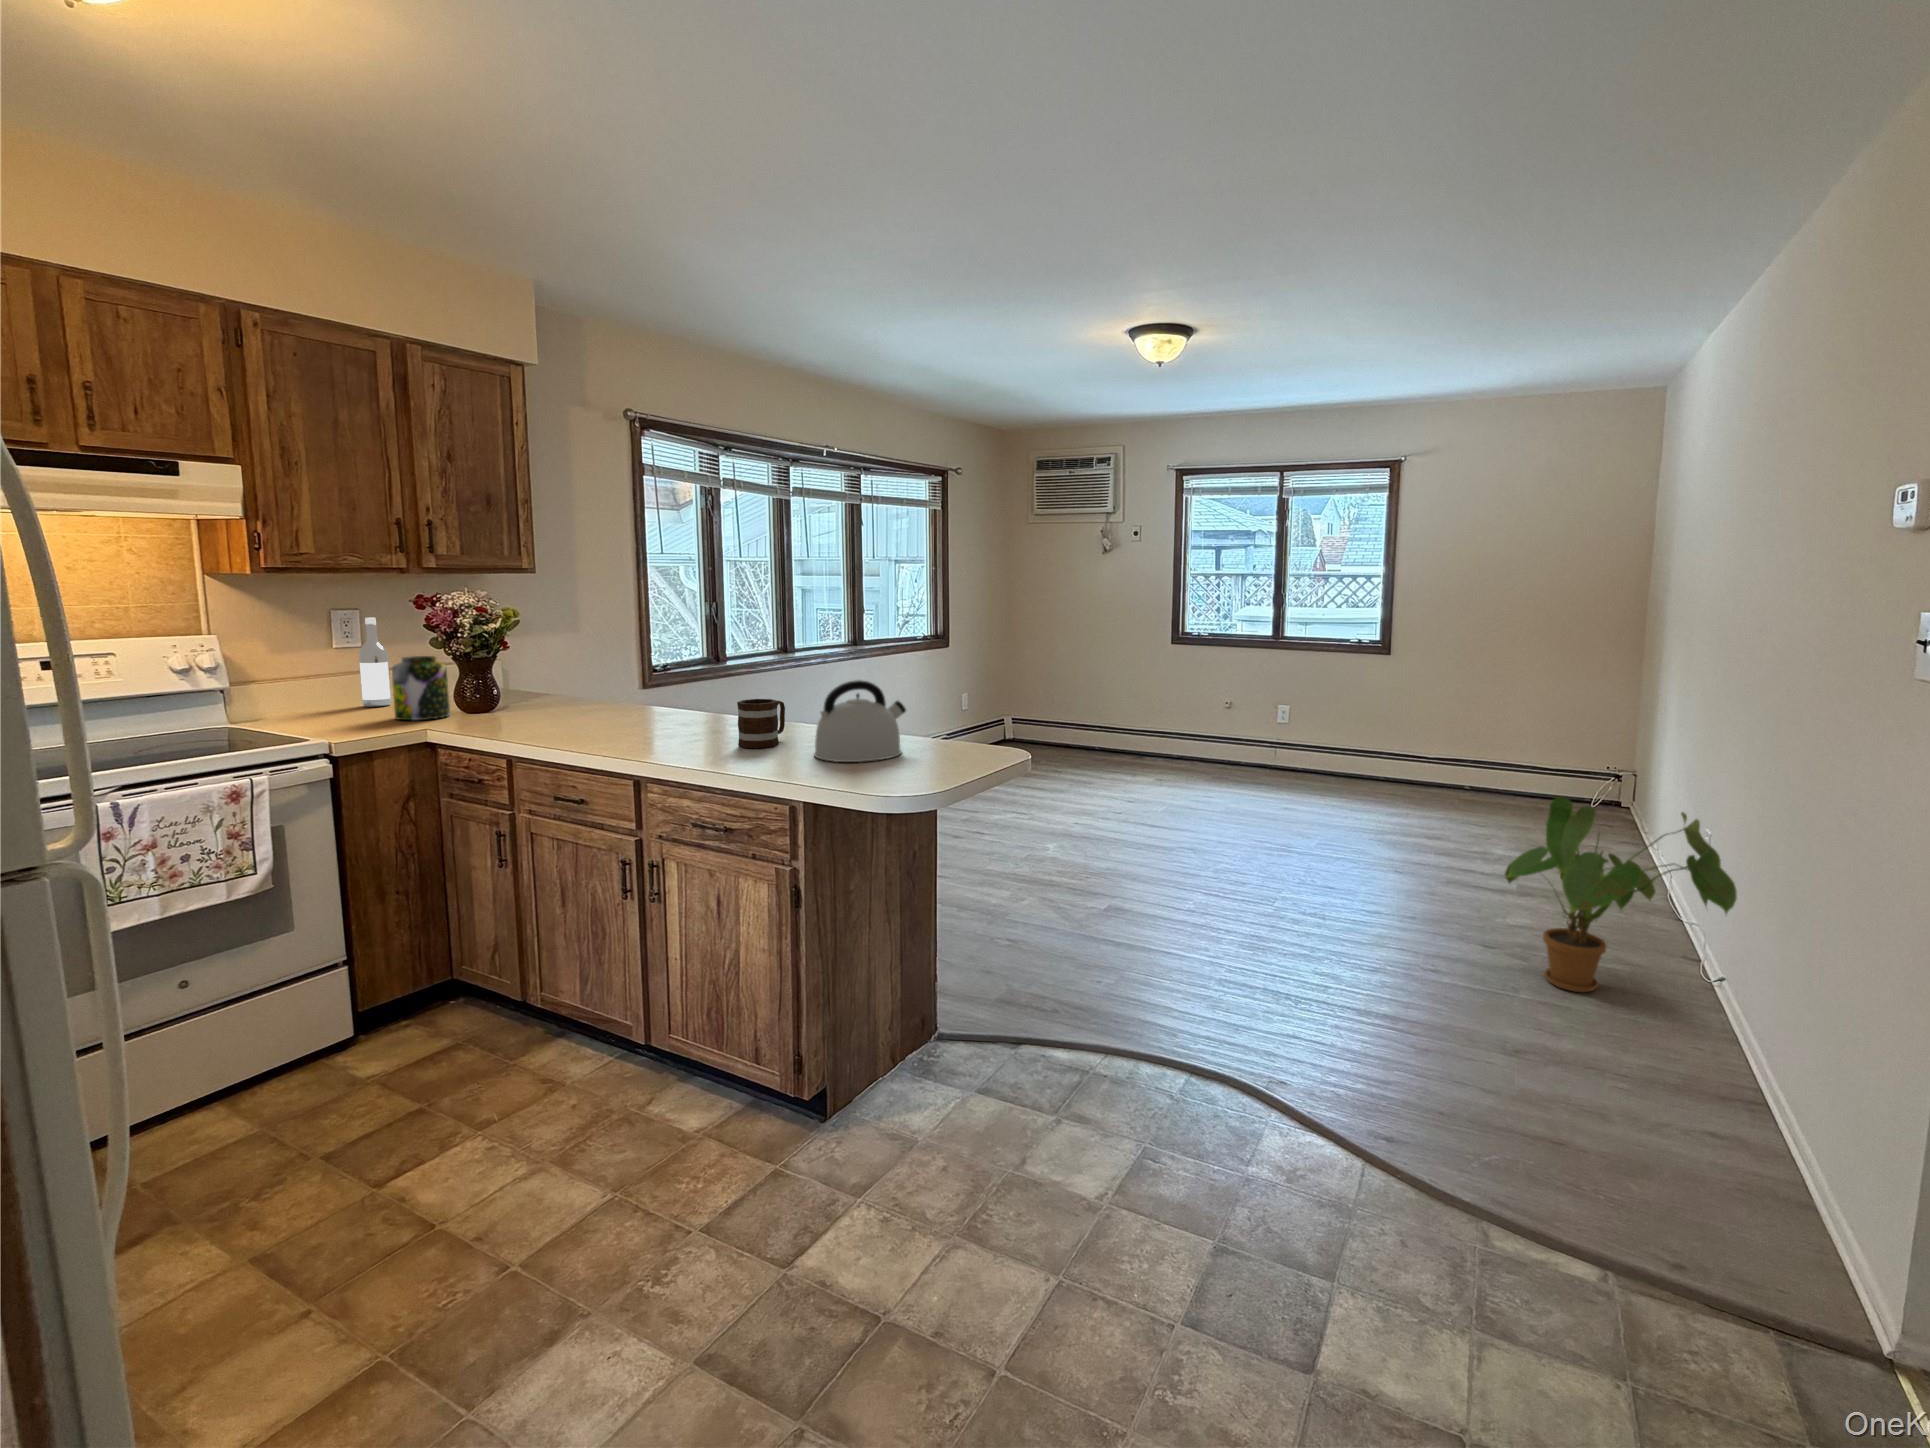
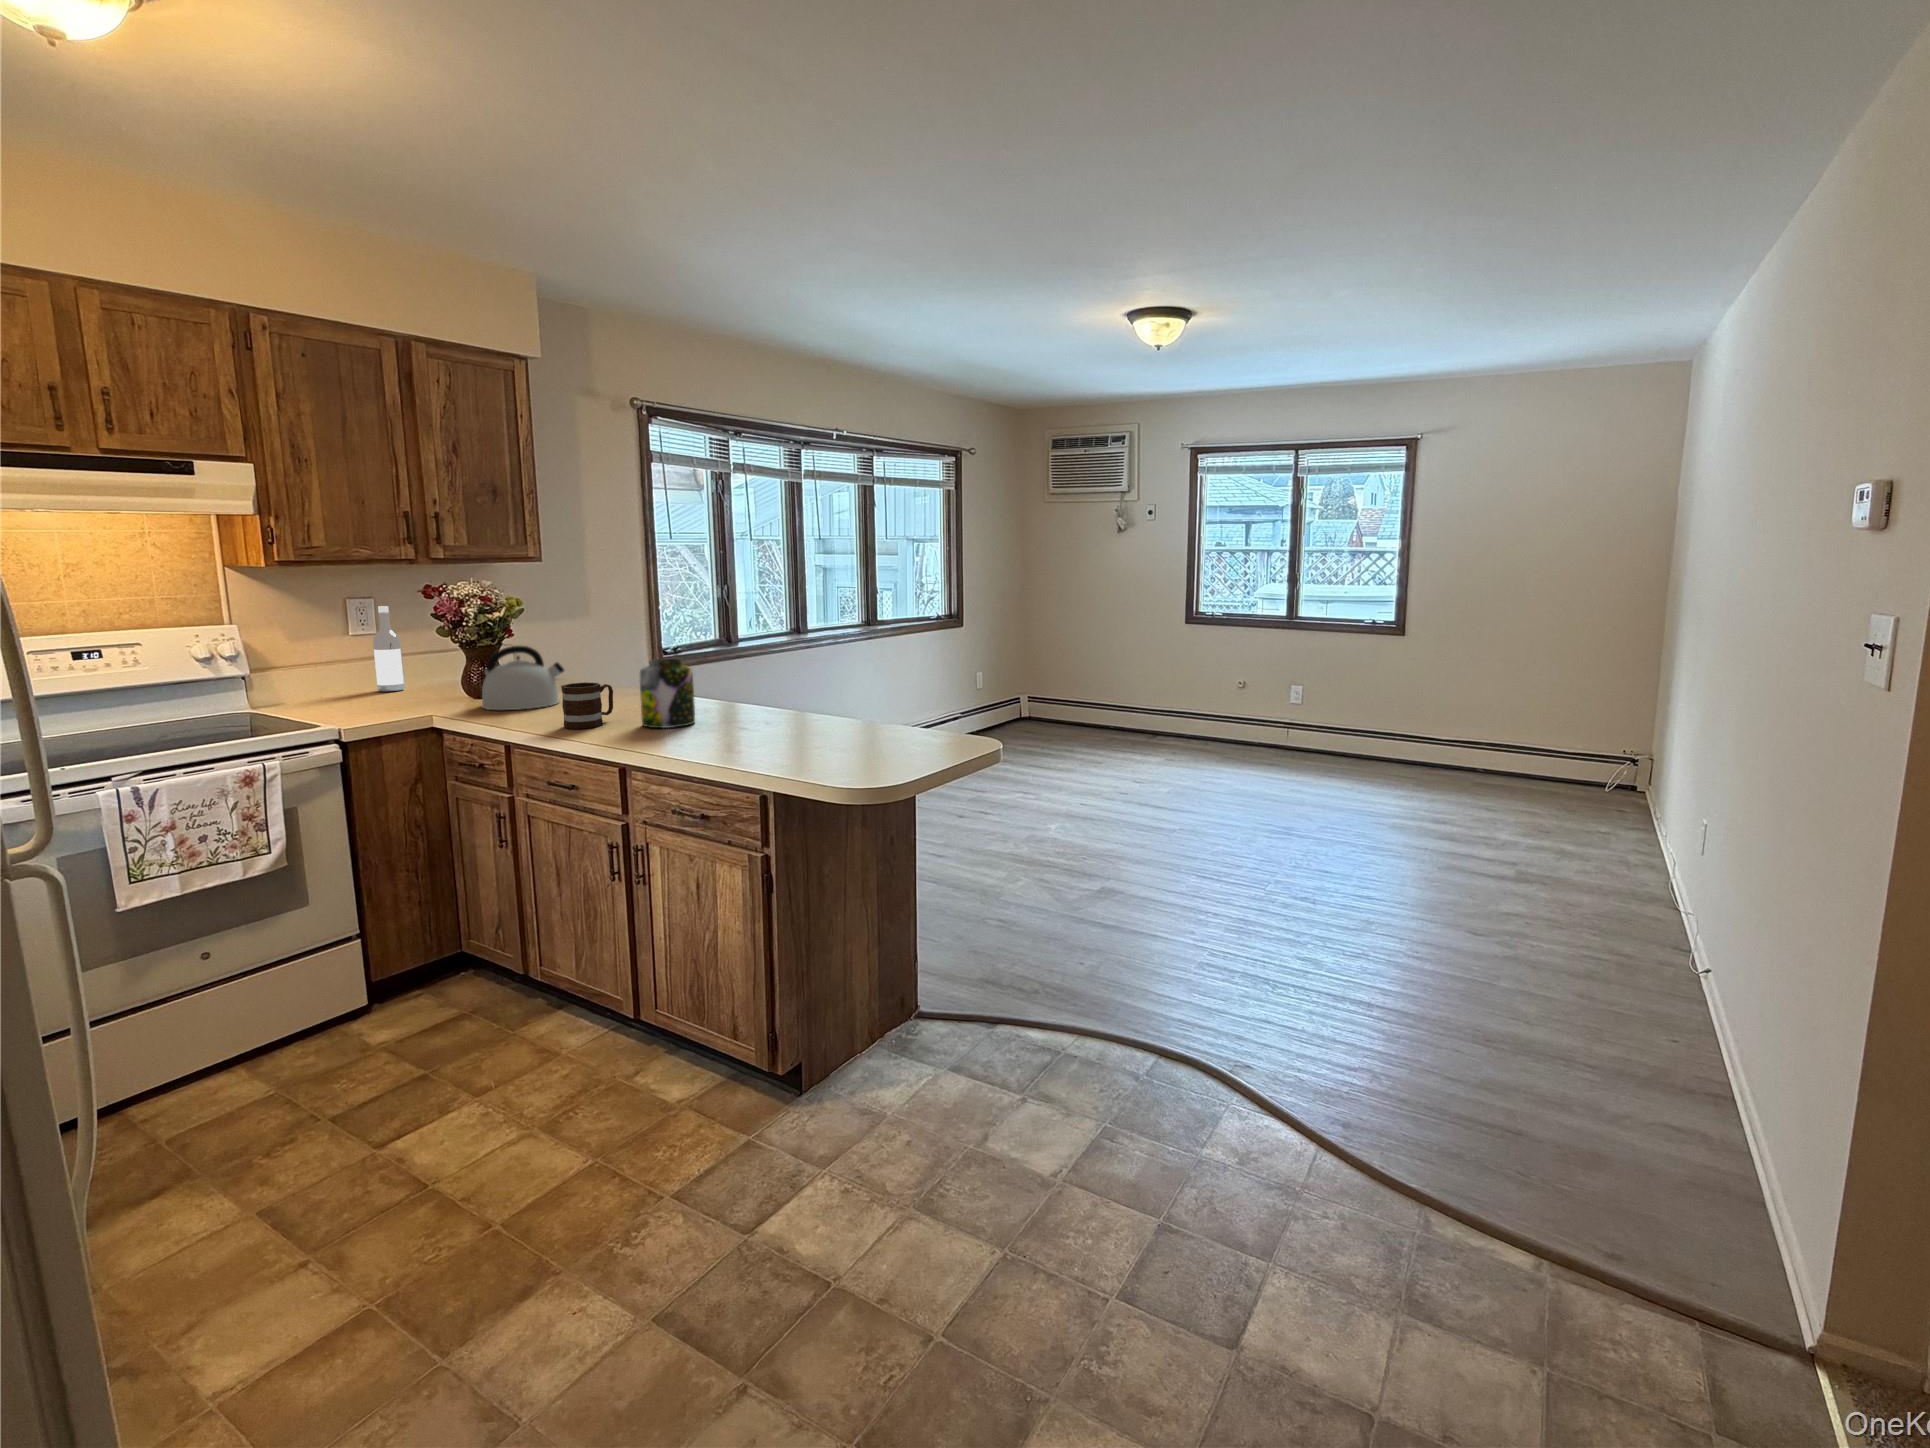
jar: present [392,656,450,720] -> present [640,659,695,728]
kettle: present [814,680,906,762] -> present [482,646,564,710]
mug: present [737,699,785,748] -> present [561,682,613,729]
house plant: present [1505,797,1737,992] -> none [1490,788,1716,983]

